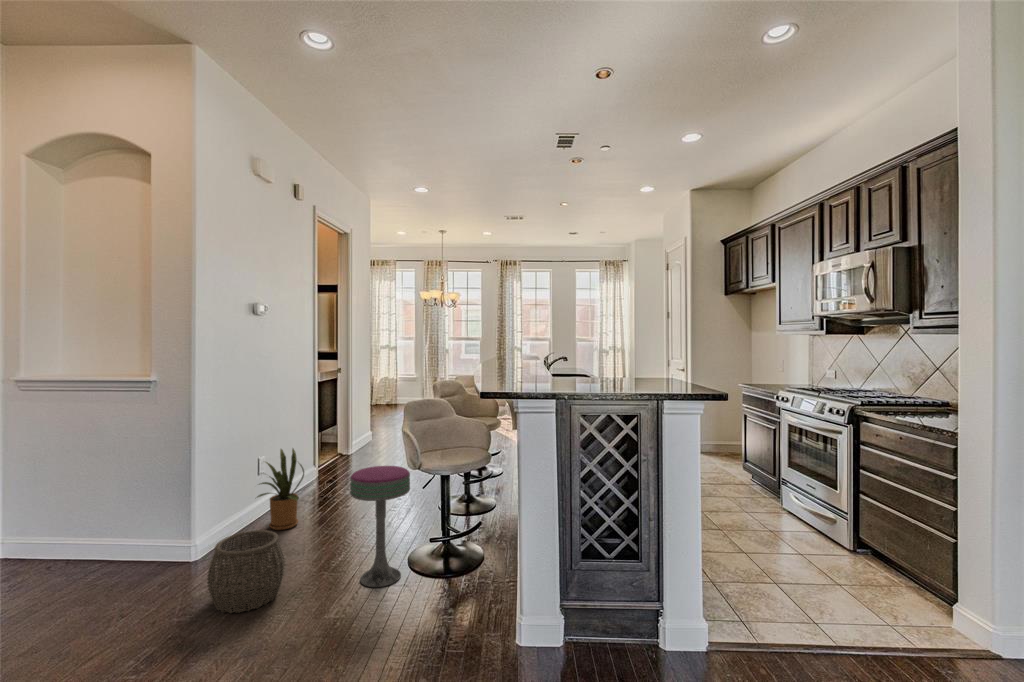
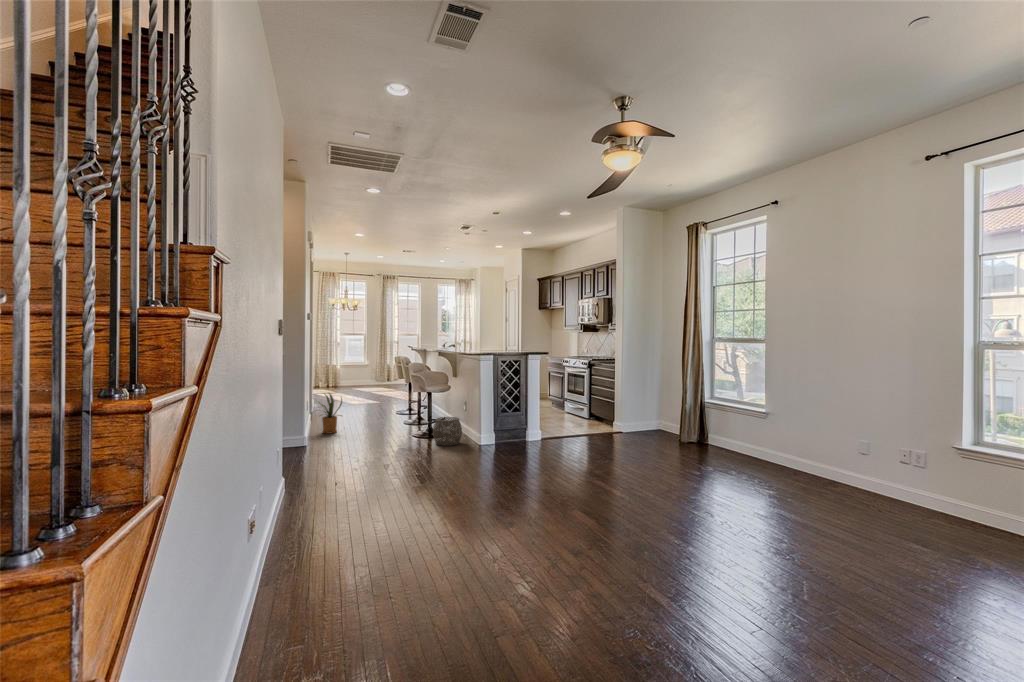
bar stool: present [350,466,410,587] -> none [394,391,420,441]
woven basket: present [207,530,285,613] -> present [433,417,462,446]

